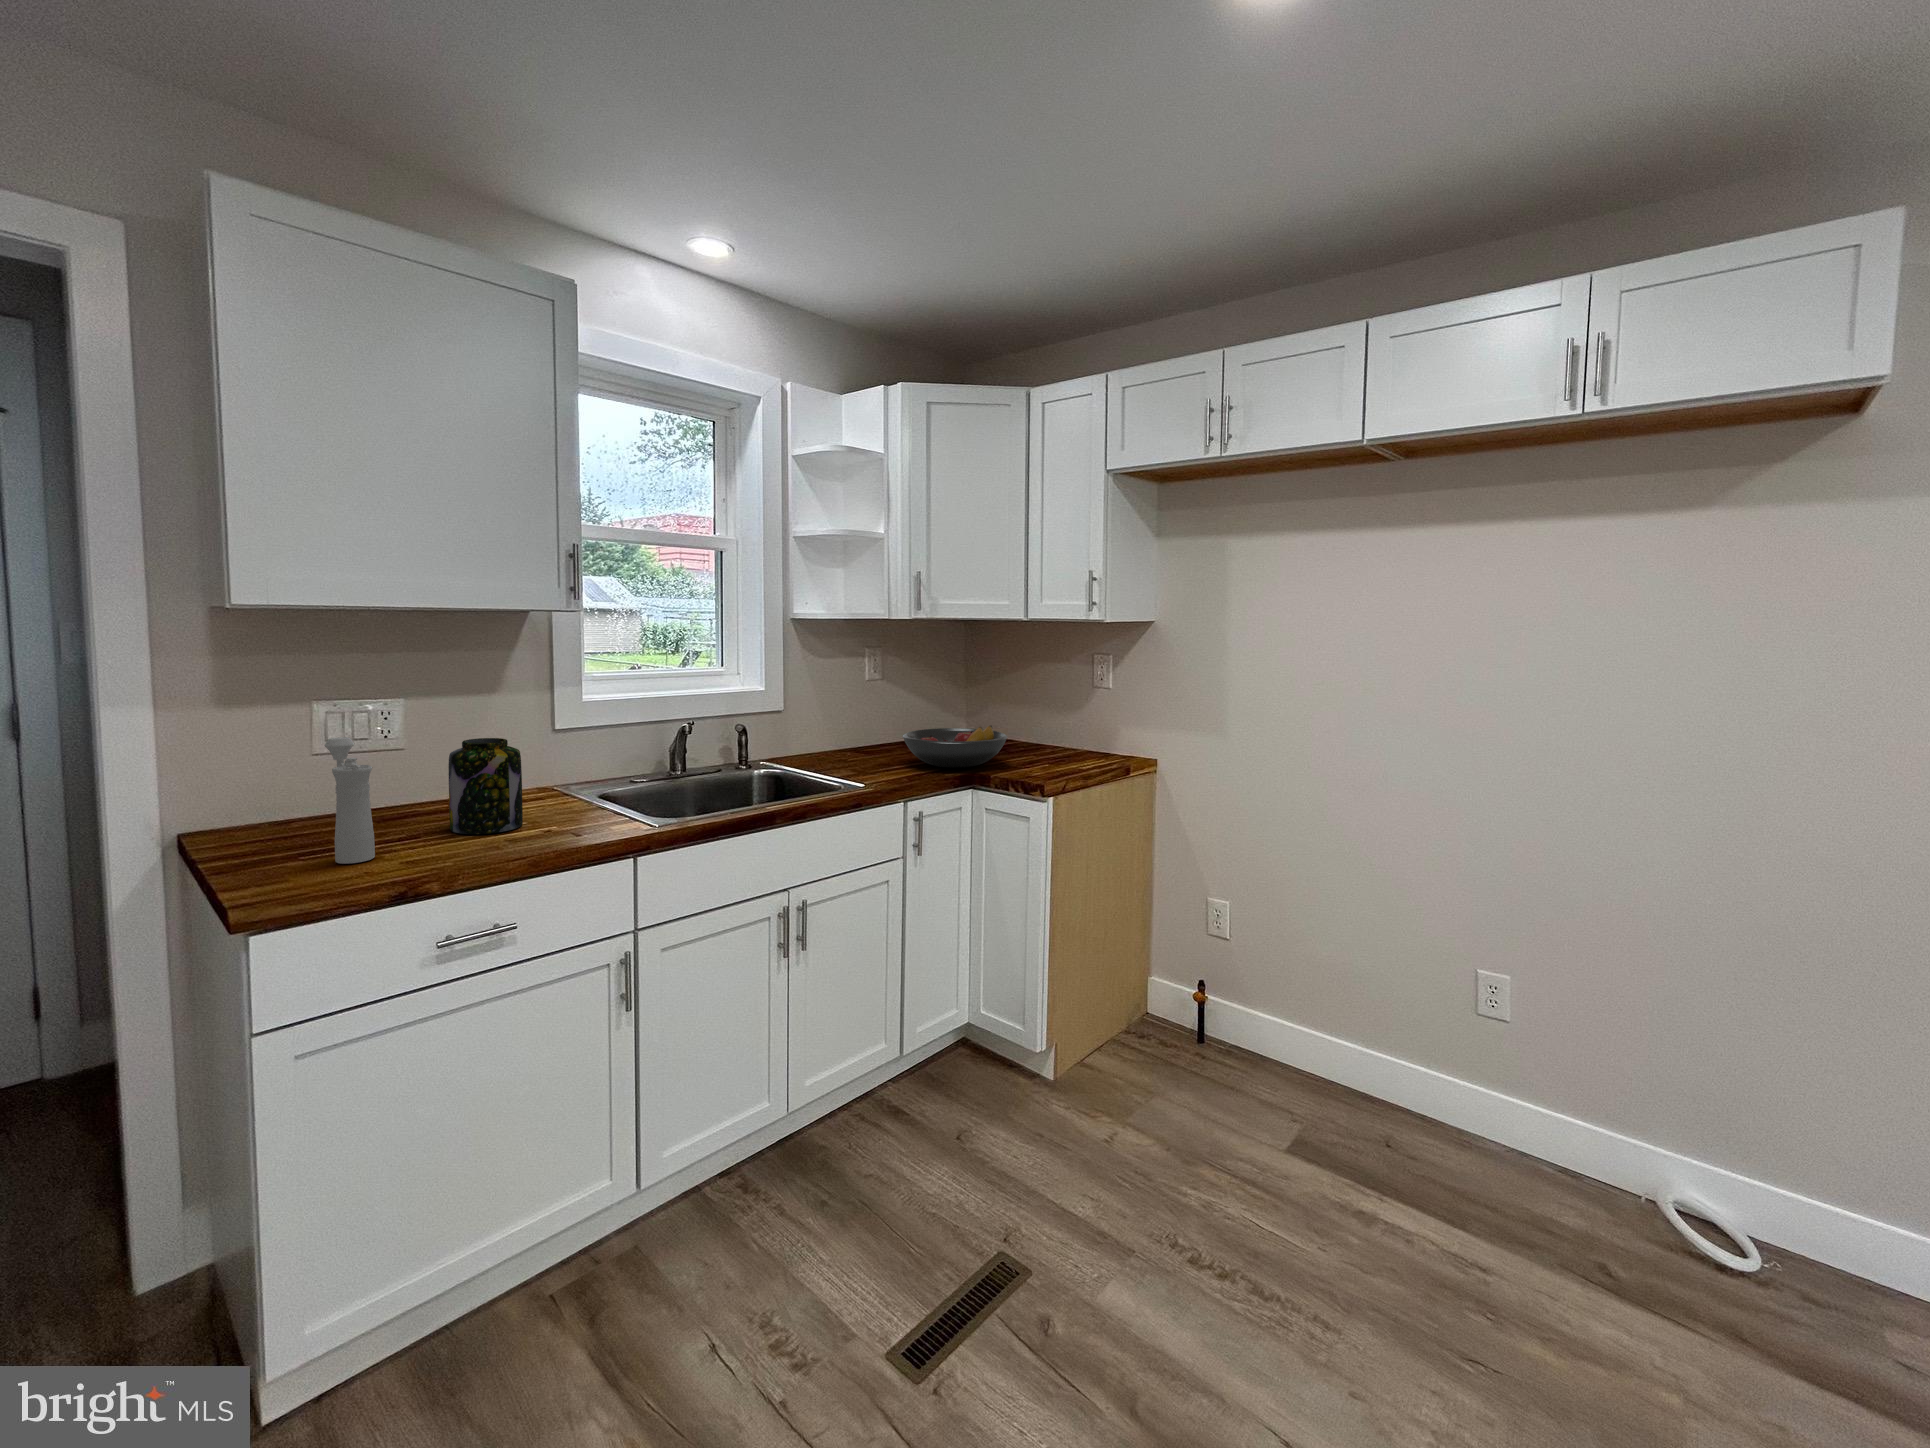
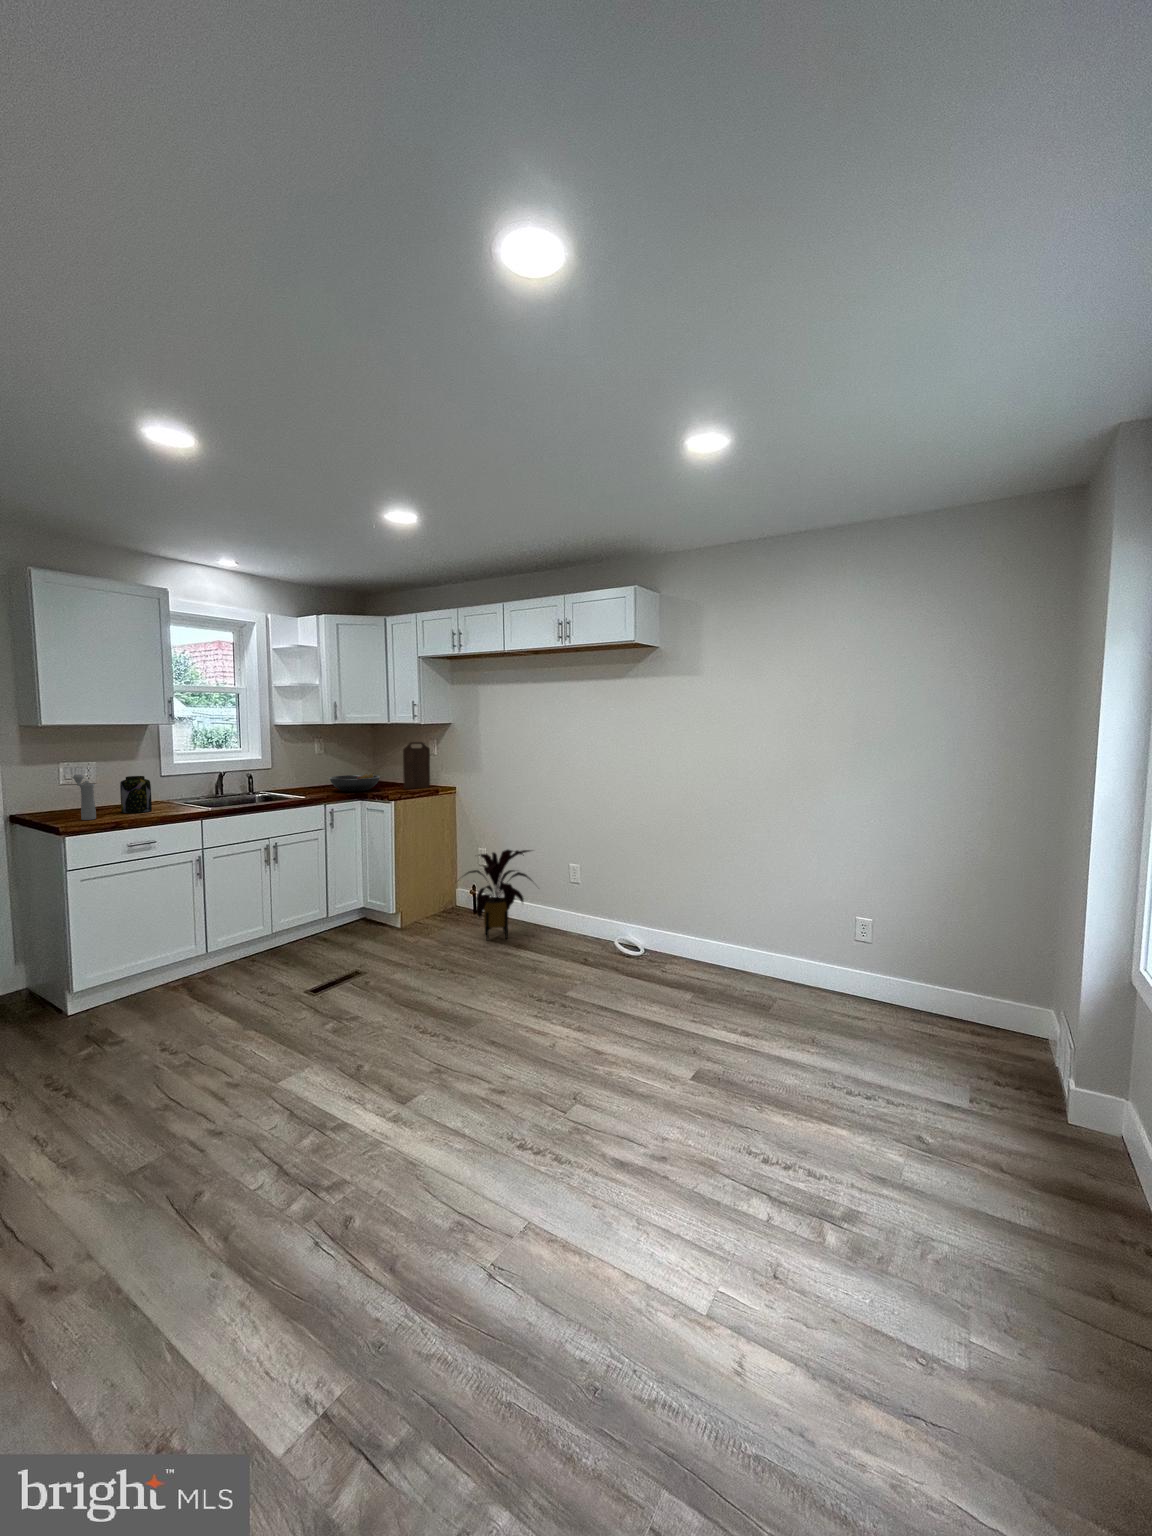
cutting board: none [1053,660,1107,762] -> present [403,742,430,789]
house plant: none [1209,923,1415,1159] -> present [458,850,531,940]

